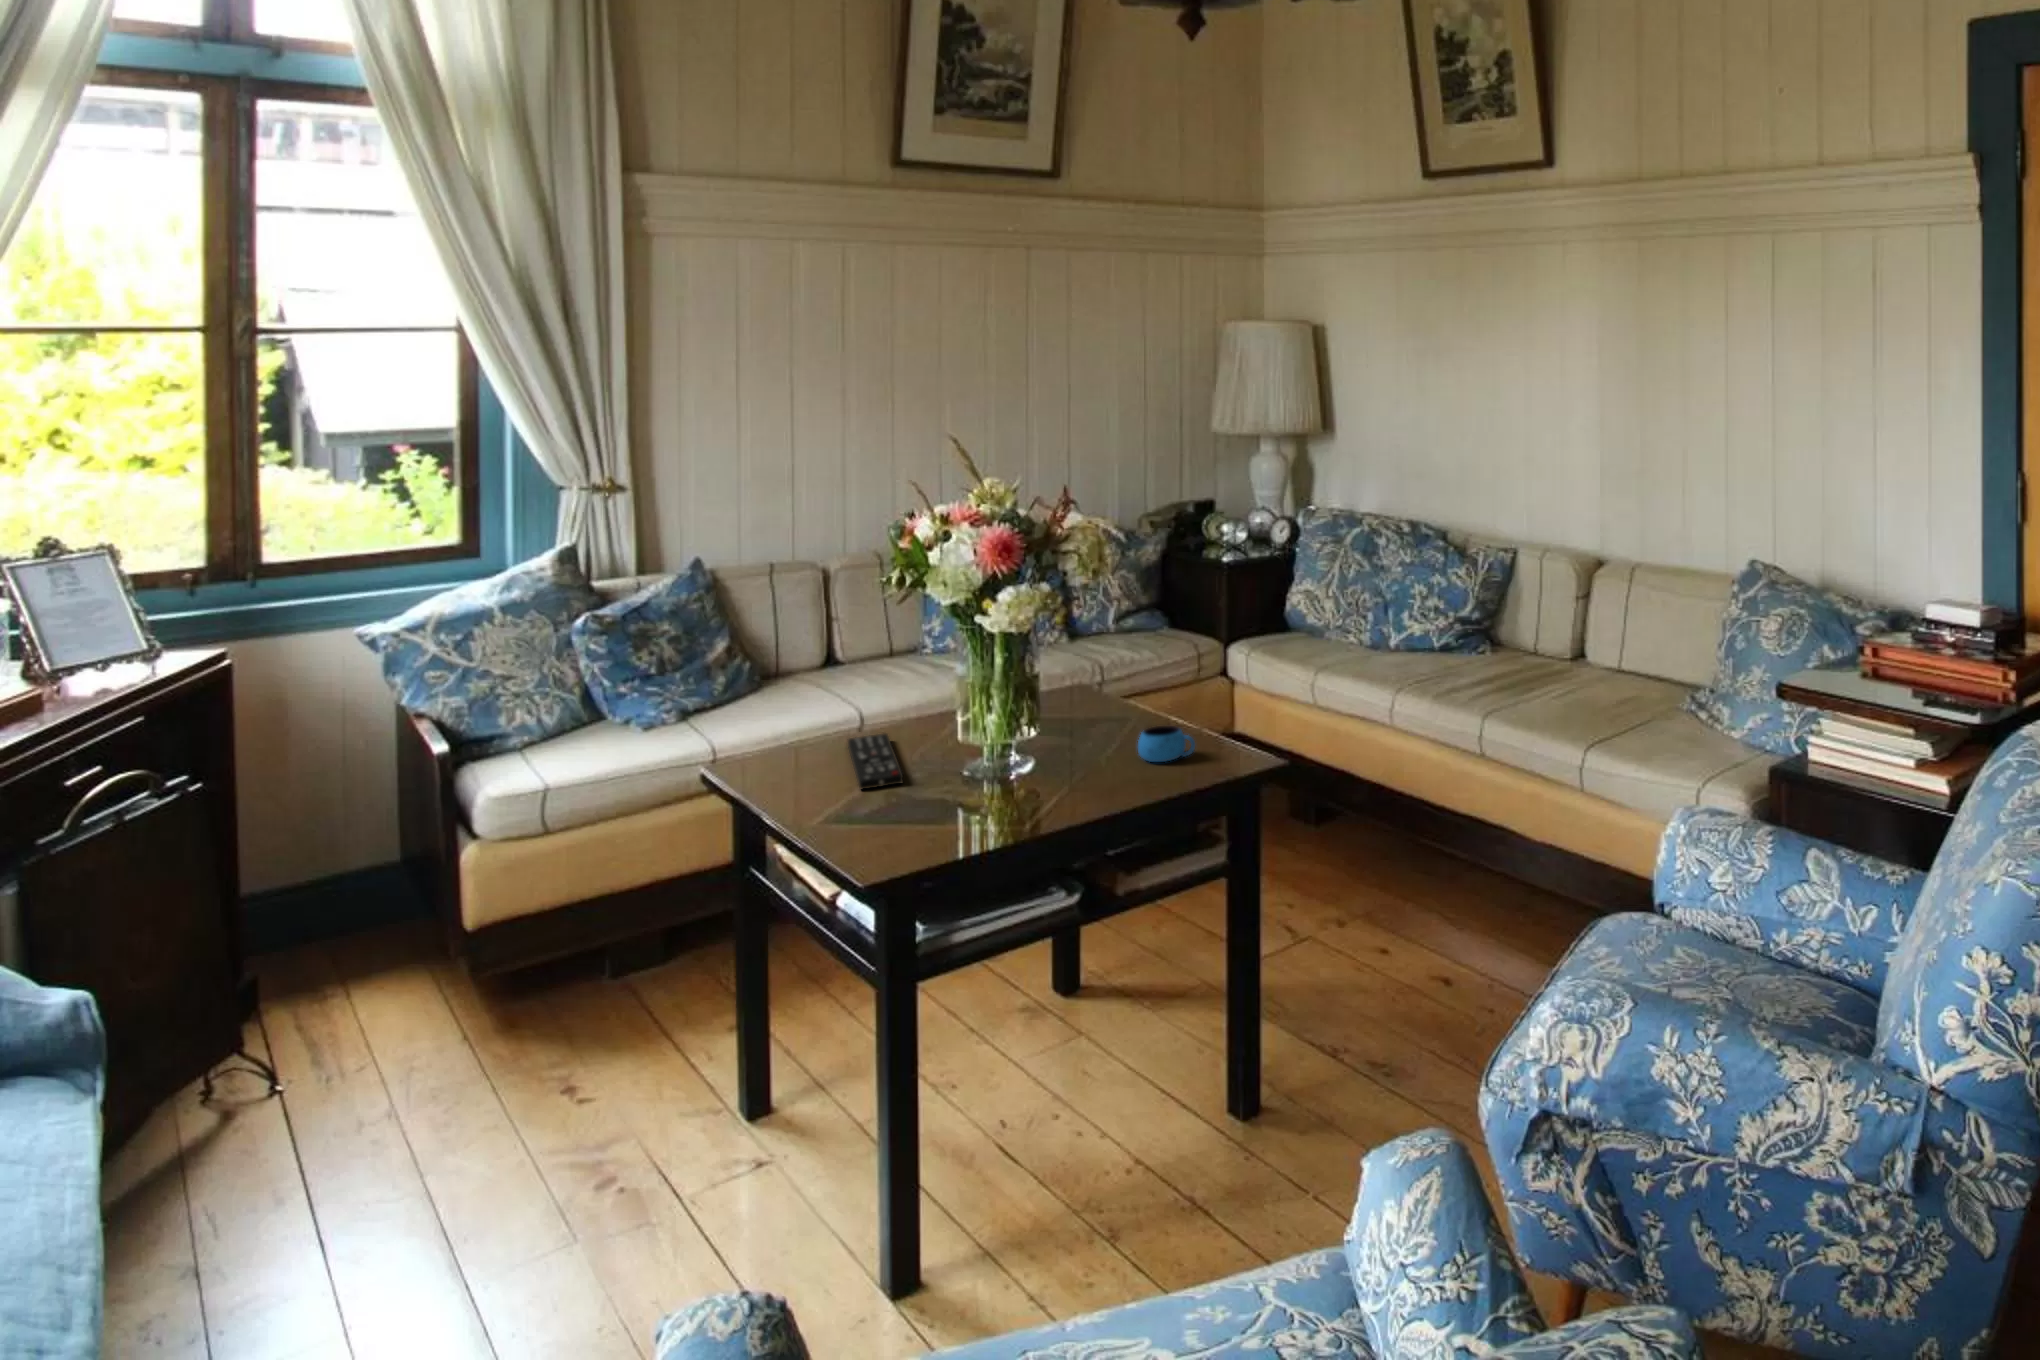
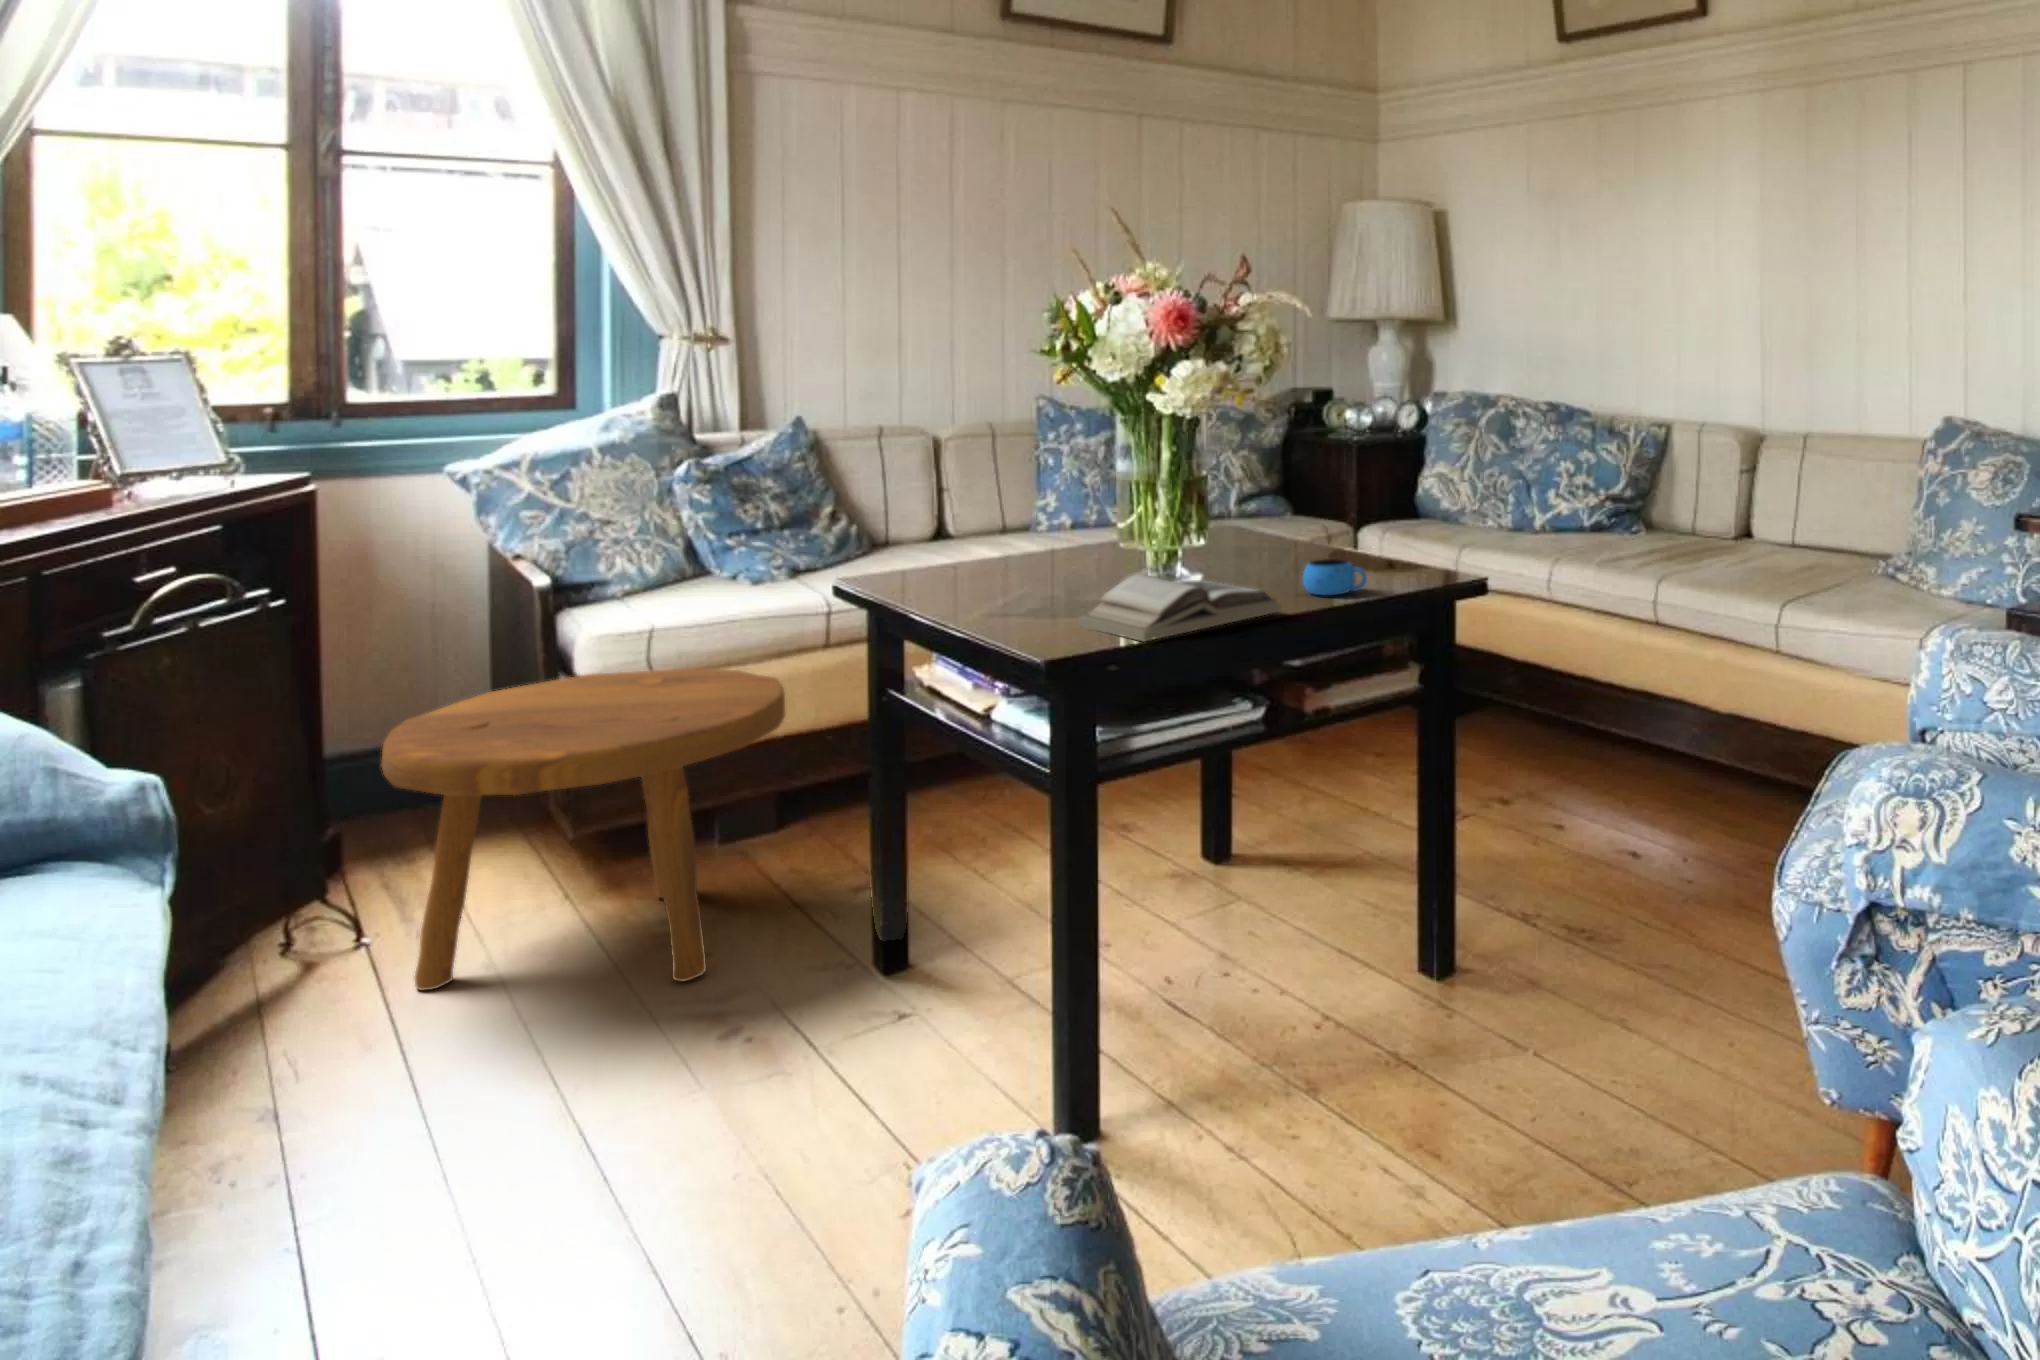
remote control: present [848,734,903,789] -> none [980,569,1051,611]
book: none [922,755,1110,831] -> present [1078,575,1281,642]
footstool: none [285,824,666,1145] -> present [381,668,785,990]

